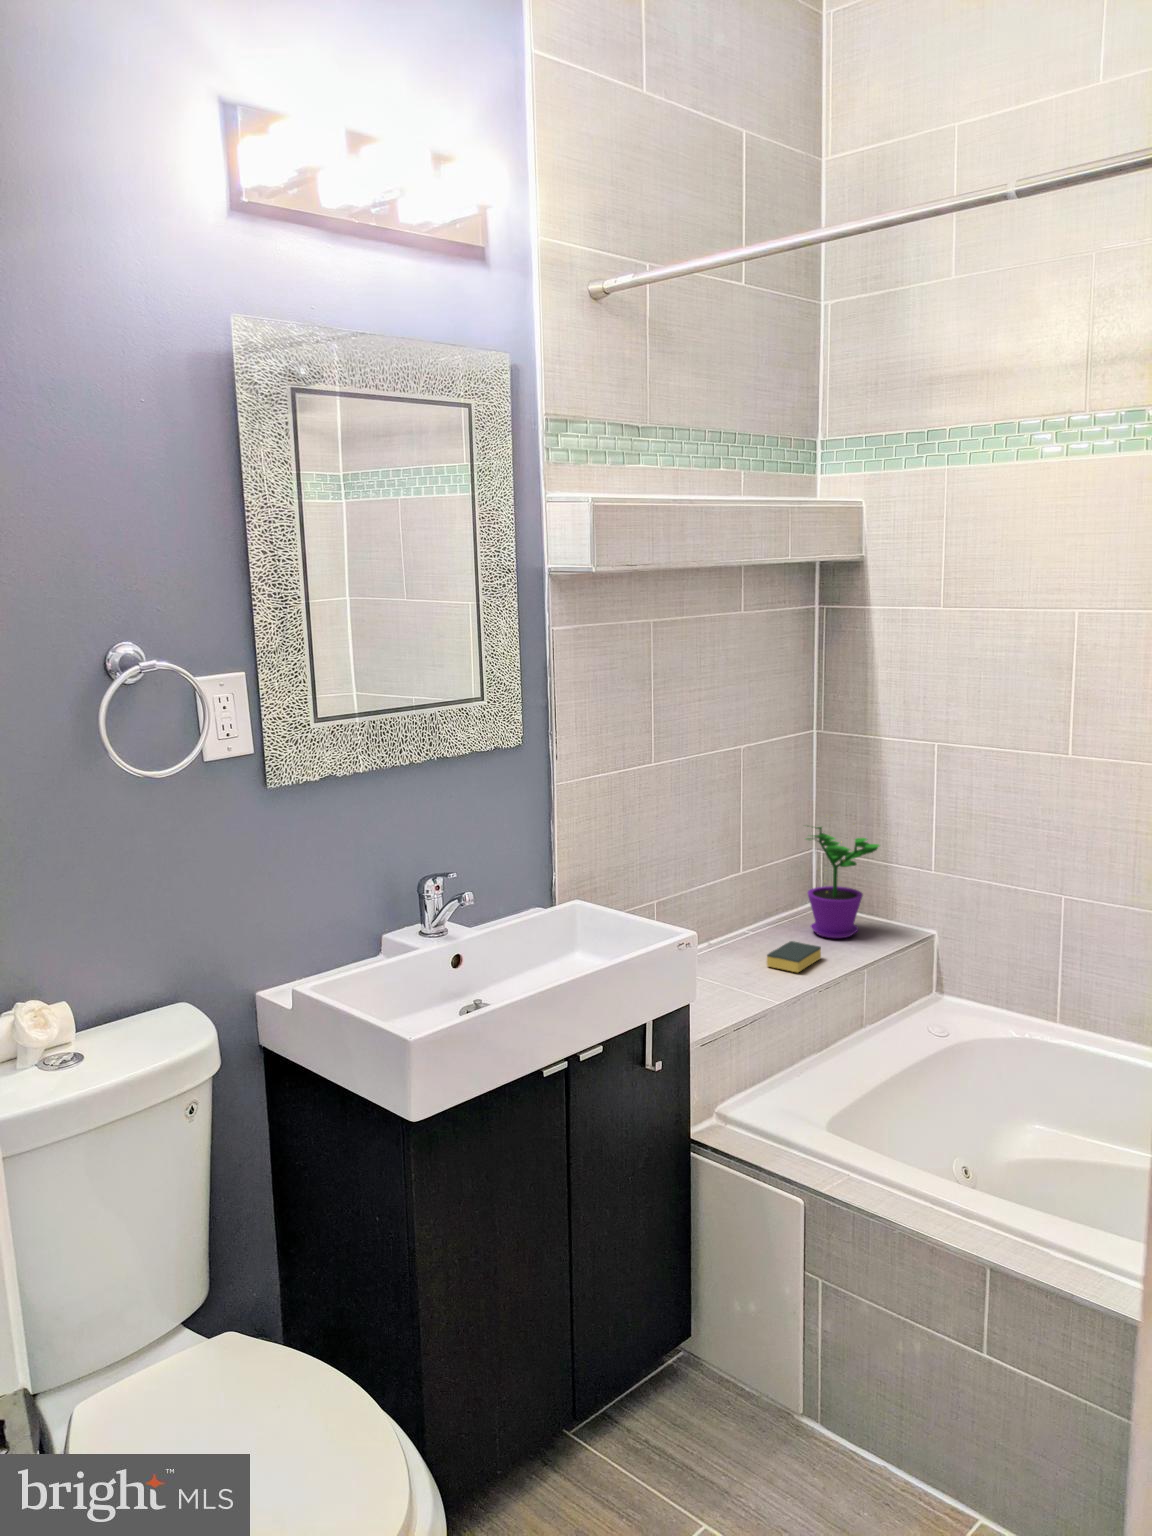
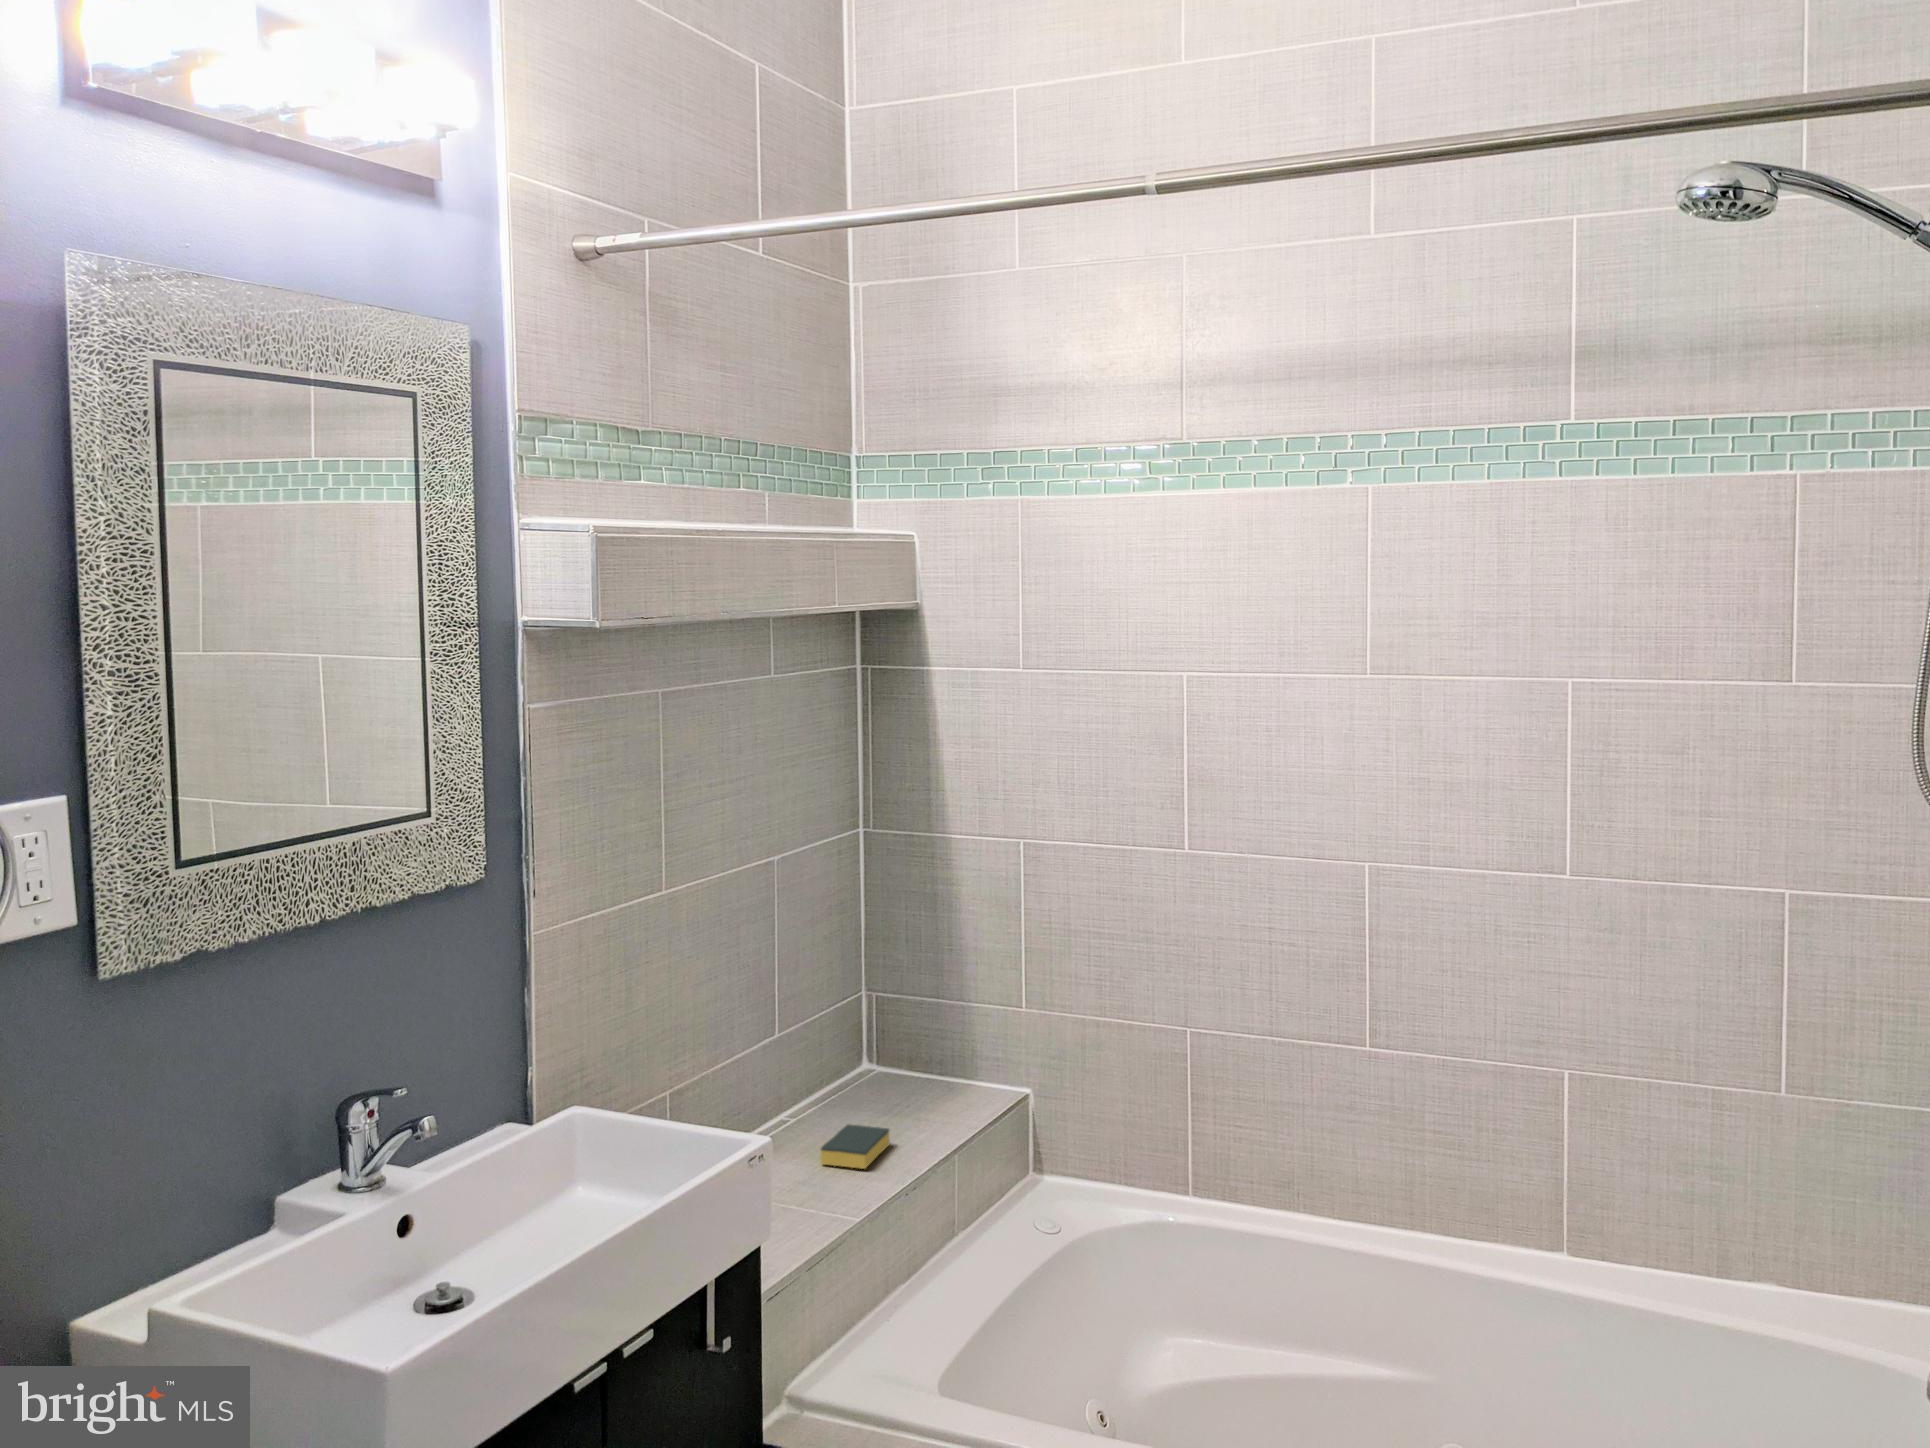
flower pot: present [807,827,879,938] -> none [856,945,955,1114]

